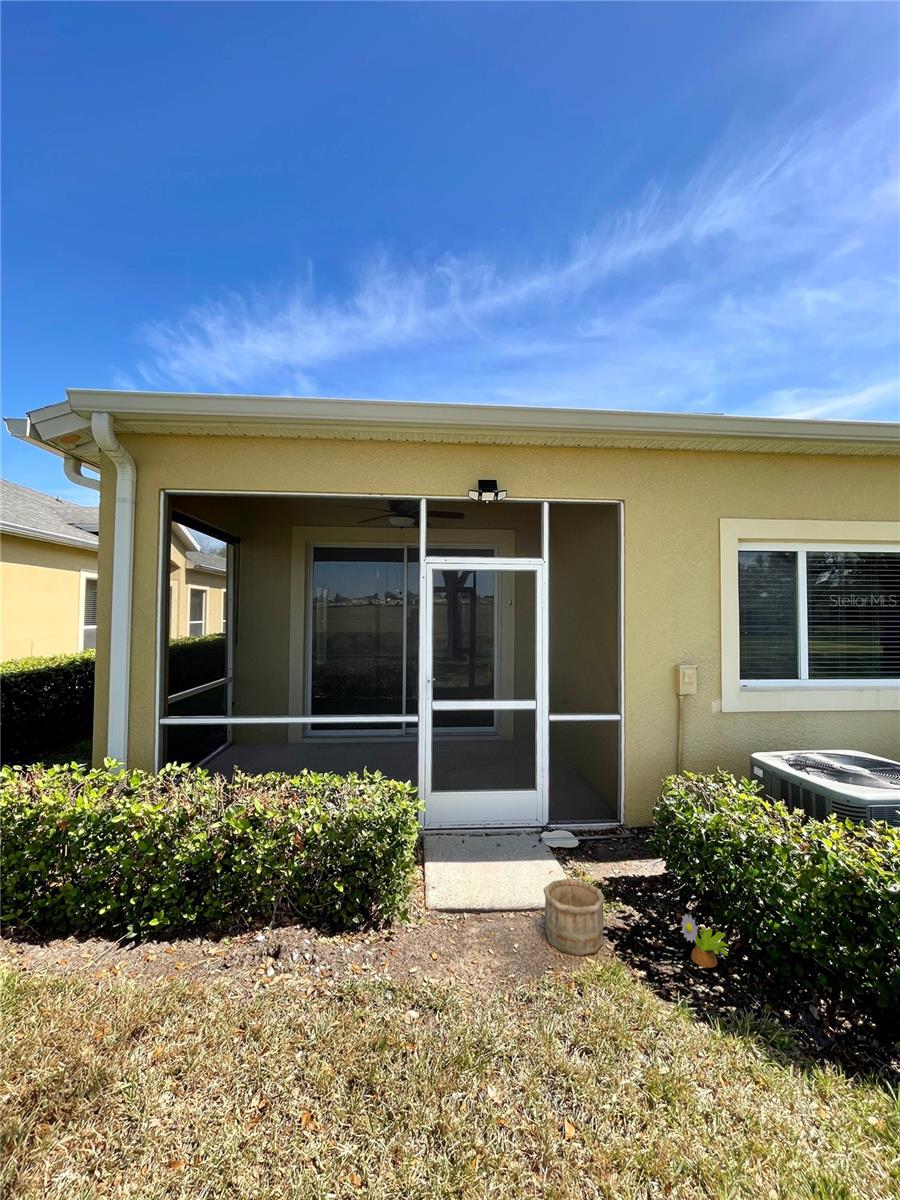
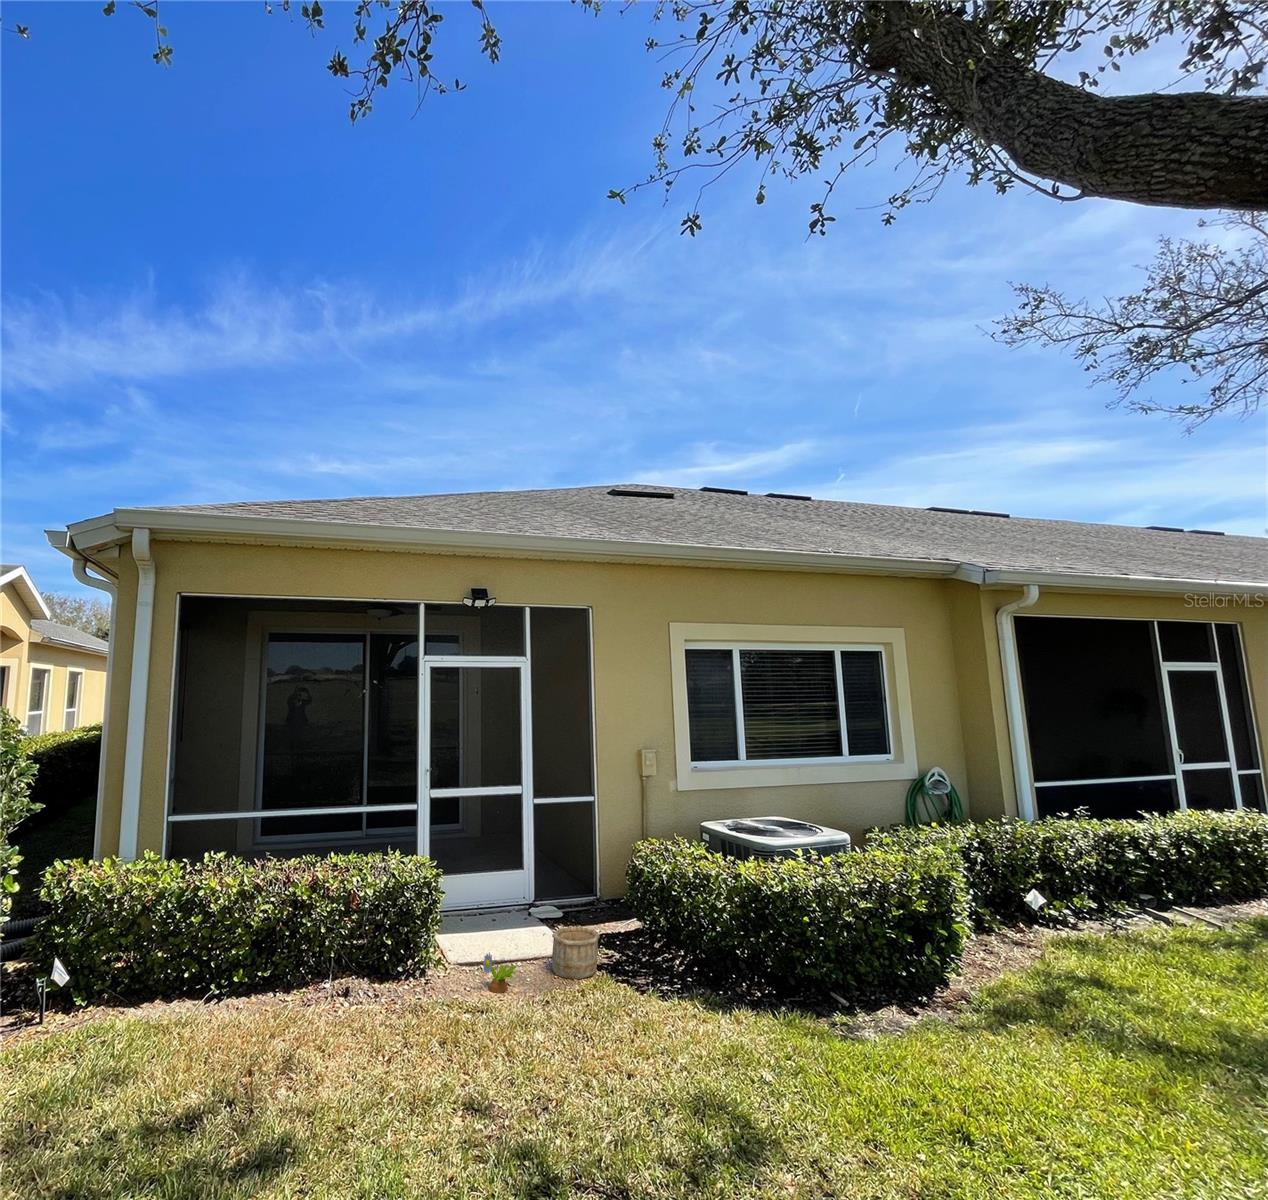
decorative plant: present [681,914,728,967] -> present [483,953,517,993]

